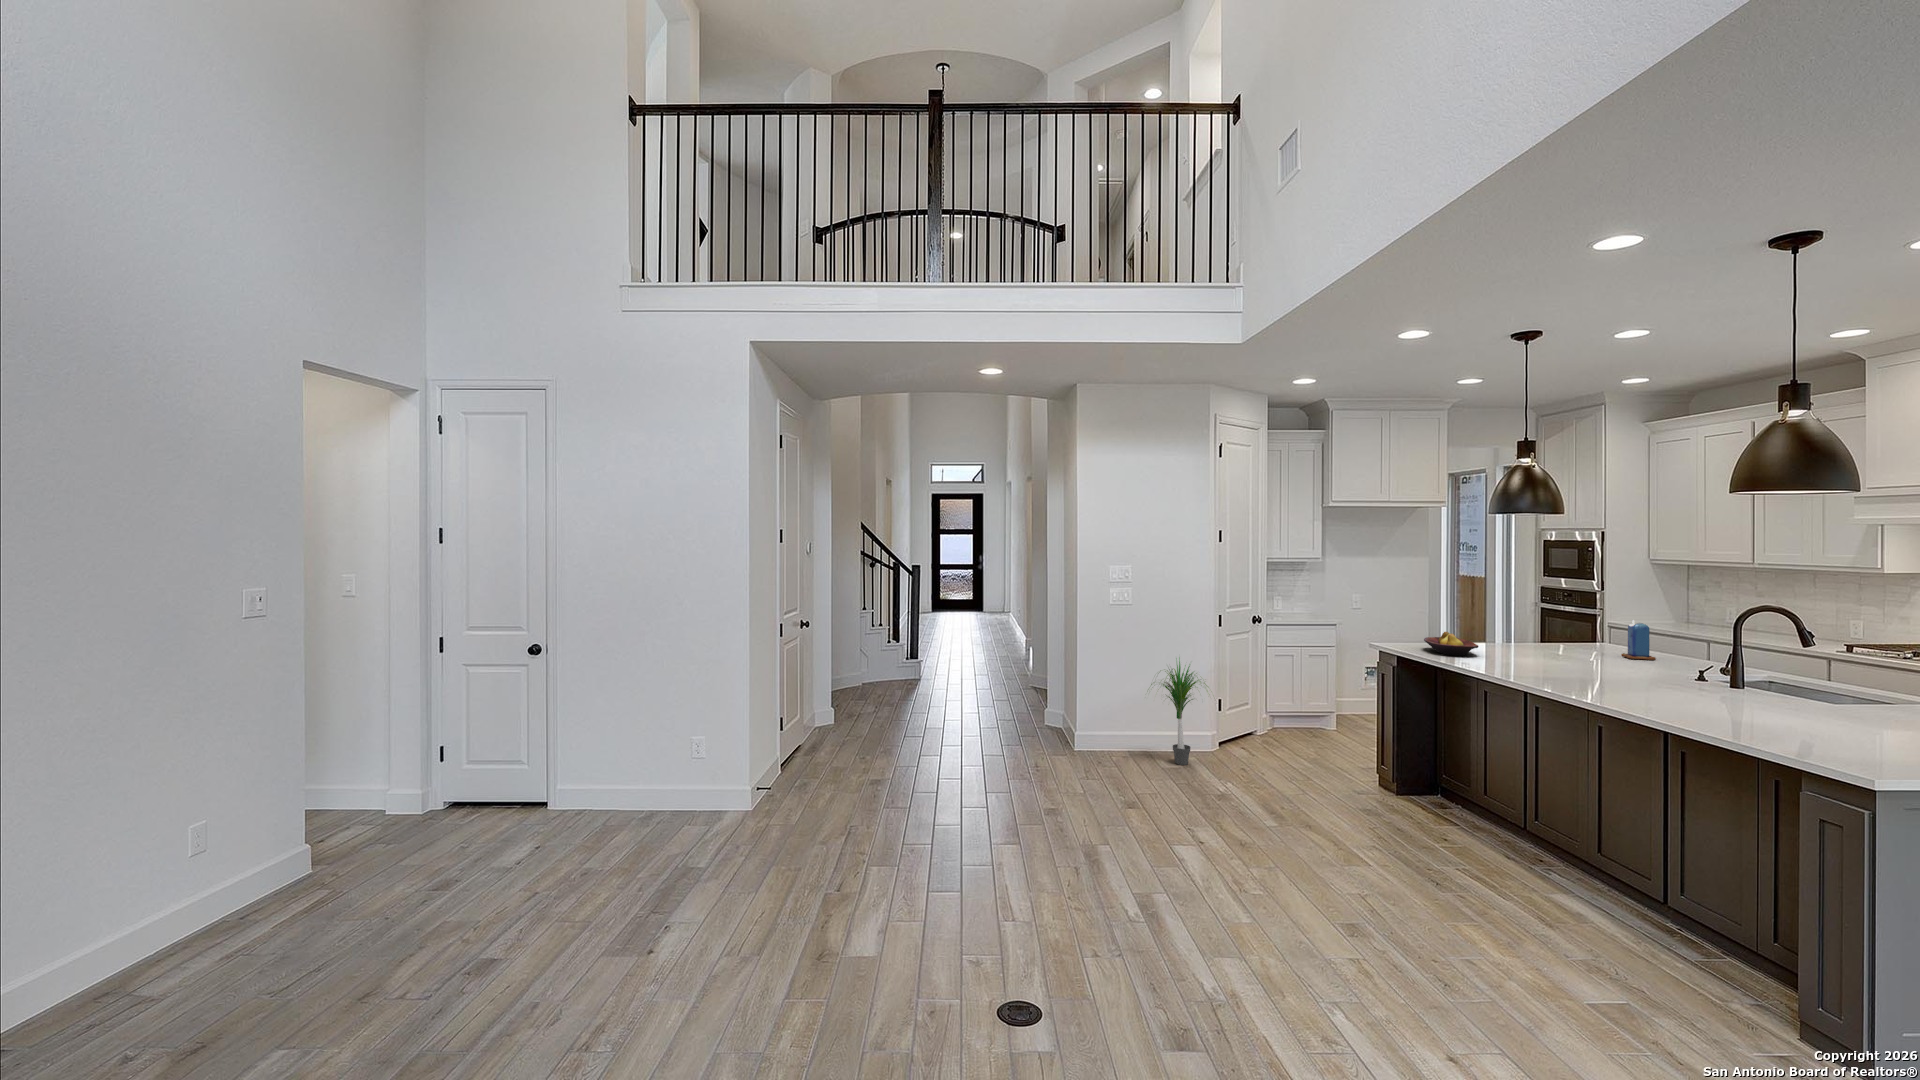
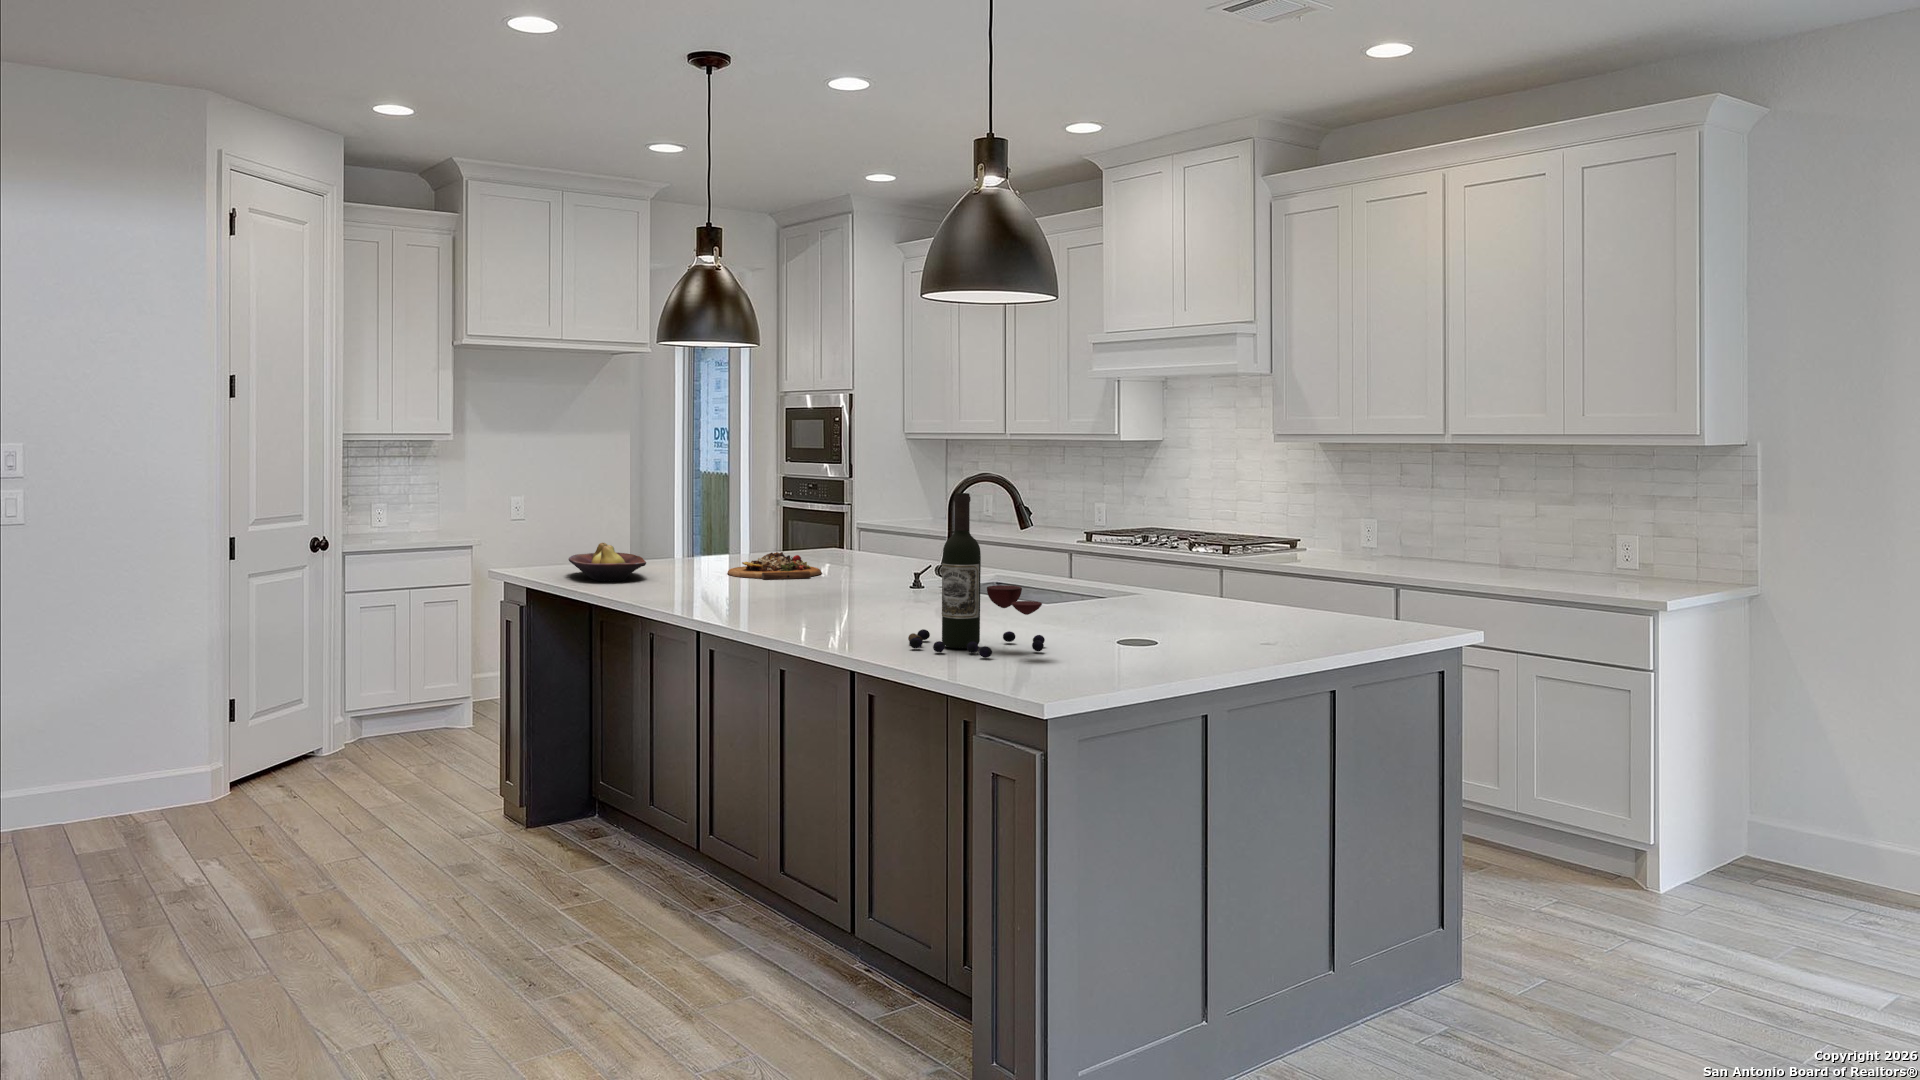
candle: present [1621,620,1656,660] -> none [843,511,881,569]
wine bottle: none [1723,624,1859,743] -> present [908,493,1045,658]
cutting board: none [1533,644,1608,664] -> present [728,552,822,580]
potted plant: present [1151,658,1208,765] -> none [31,618,204,843]

